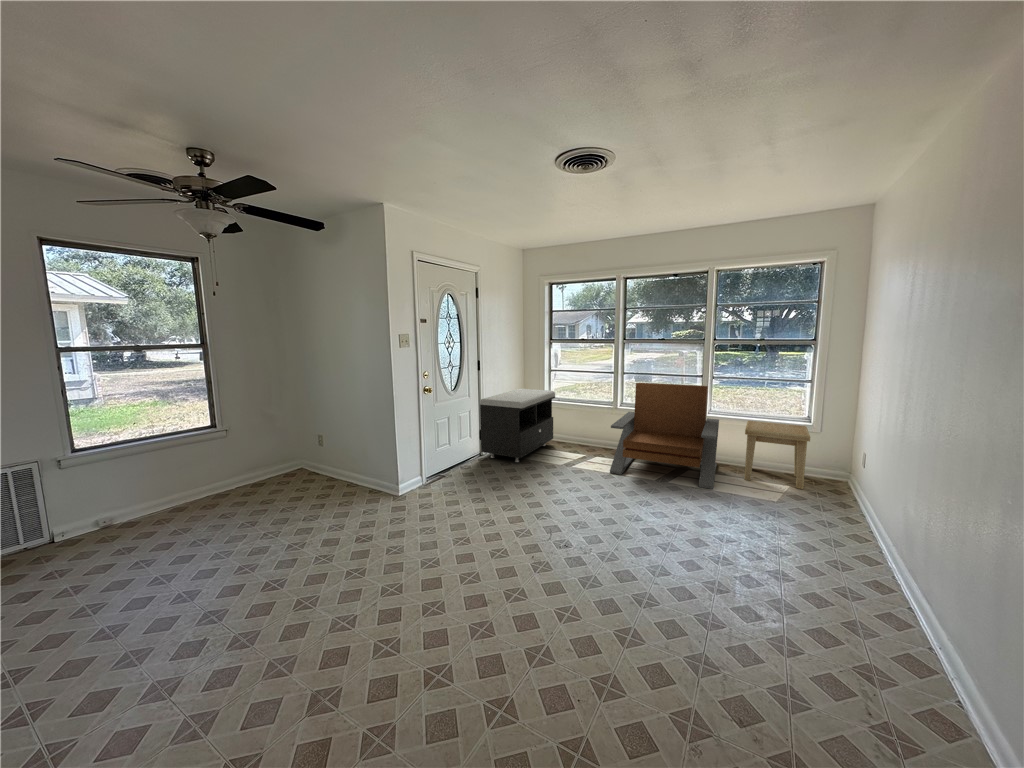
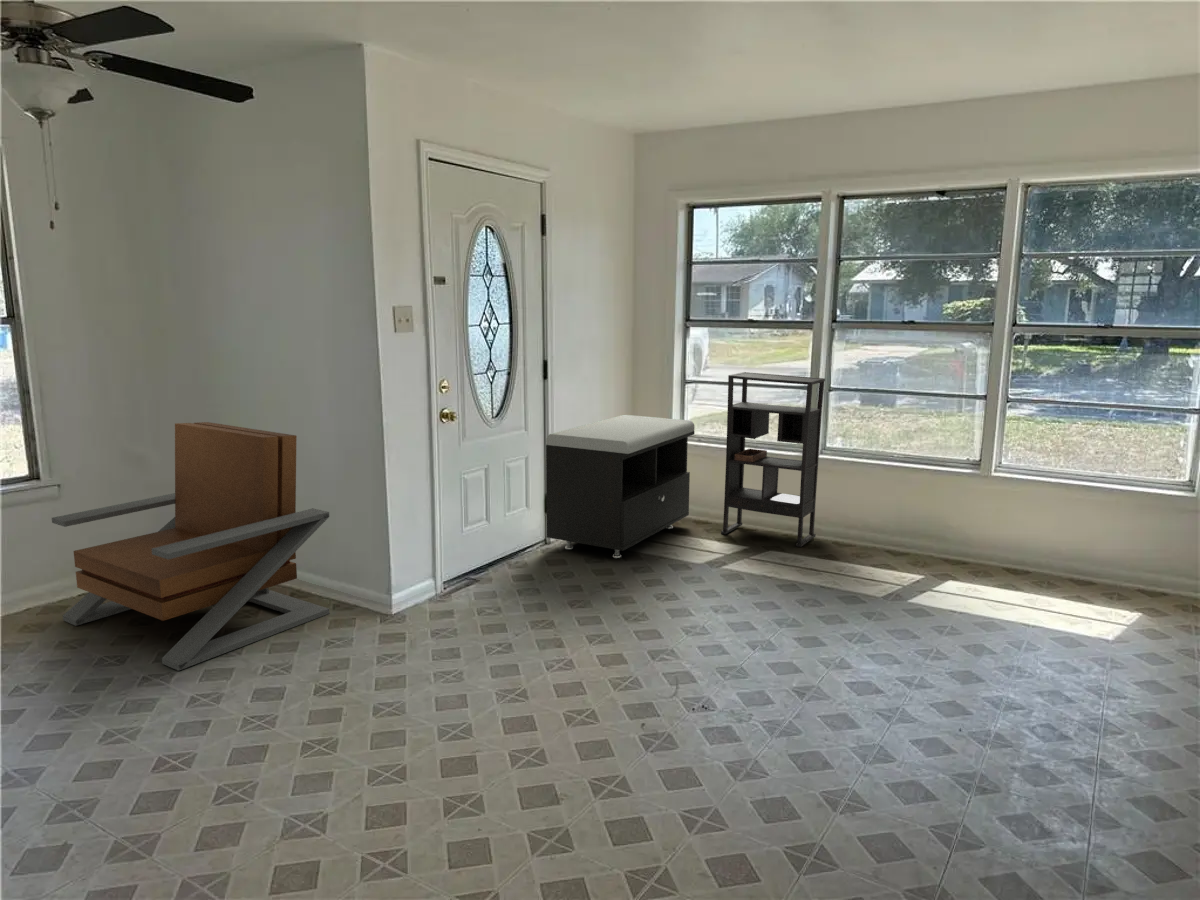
bookshelf: none [570,366,620,454] -> present [721,372,825,547]
lounge chair: present [610,383,719,489] -> present [52,422,329,671]
side table: present [744,421,810,489] -> none [1055,486,1184,618]

